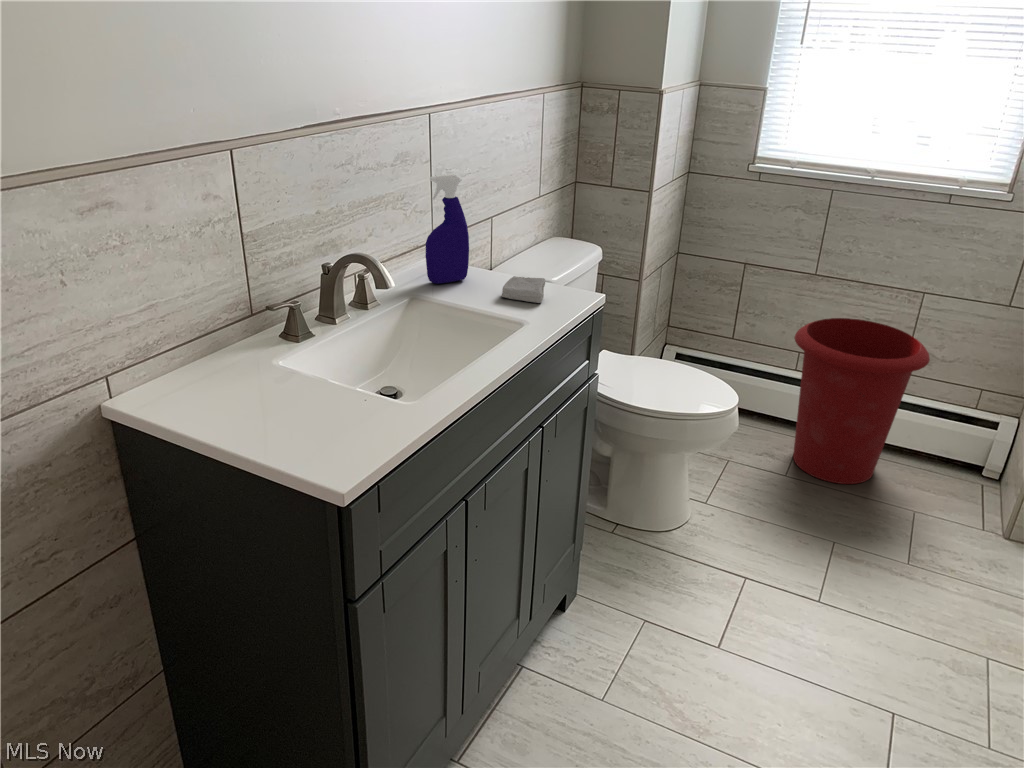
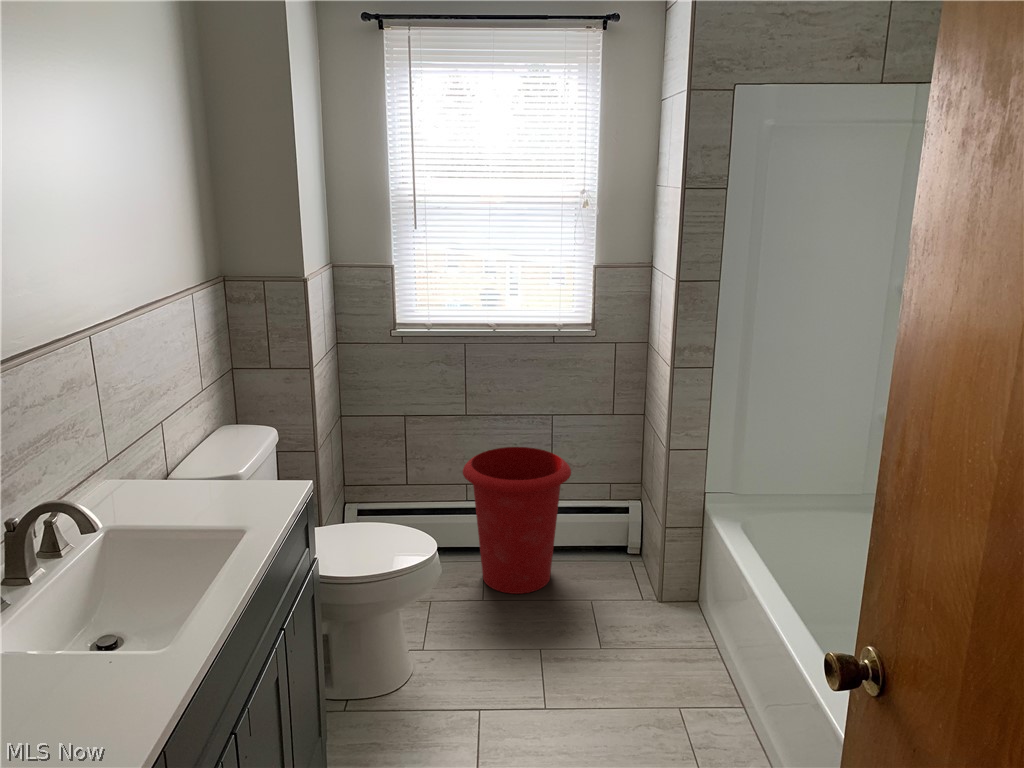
spray bottle: present [425,174,469,284] -> none [109,394,163,508]
soap bar: present [502,276,545,303] -> none [209,479,254,507]

